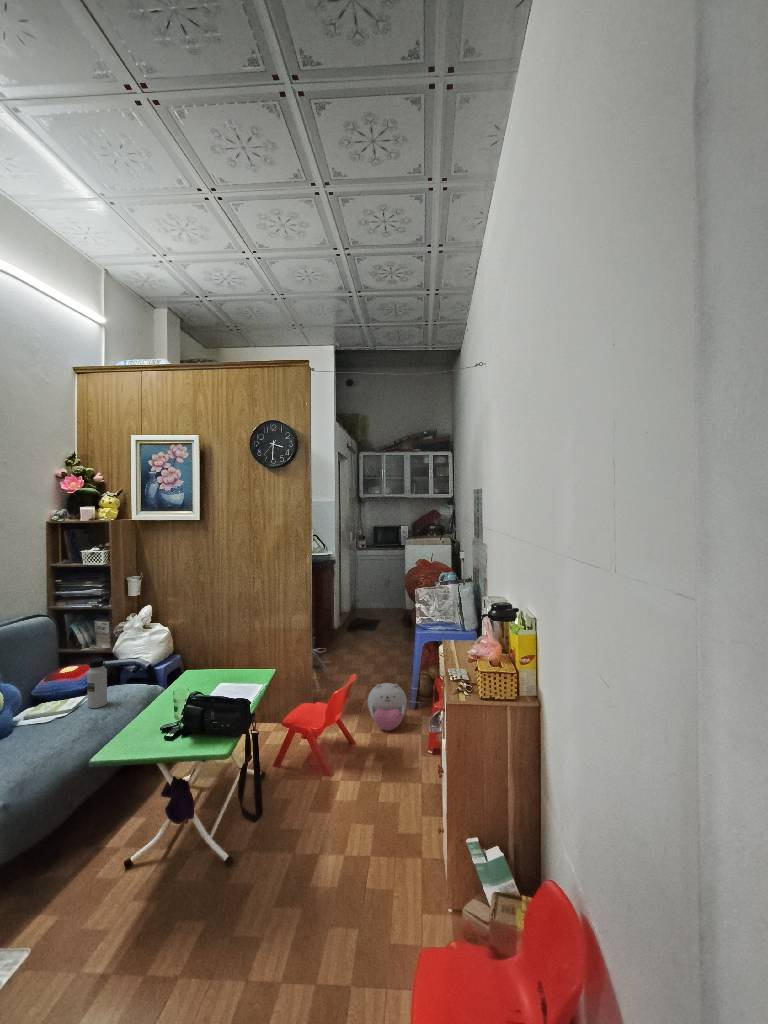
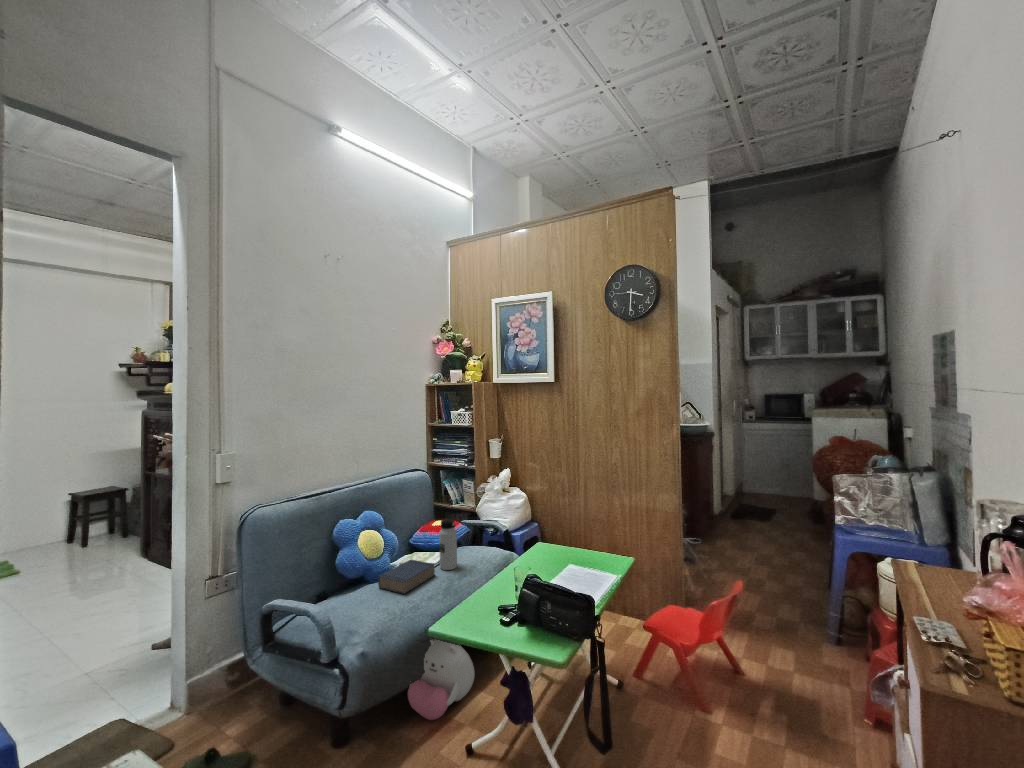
plush toy: present [368,683,407,731] -> present [408,640,474,720]
book: none [22,703,85,736] -> present [378,560,435,594]

